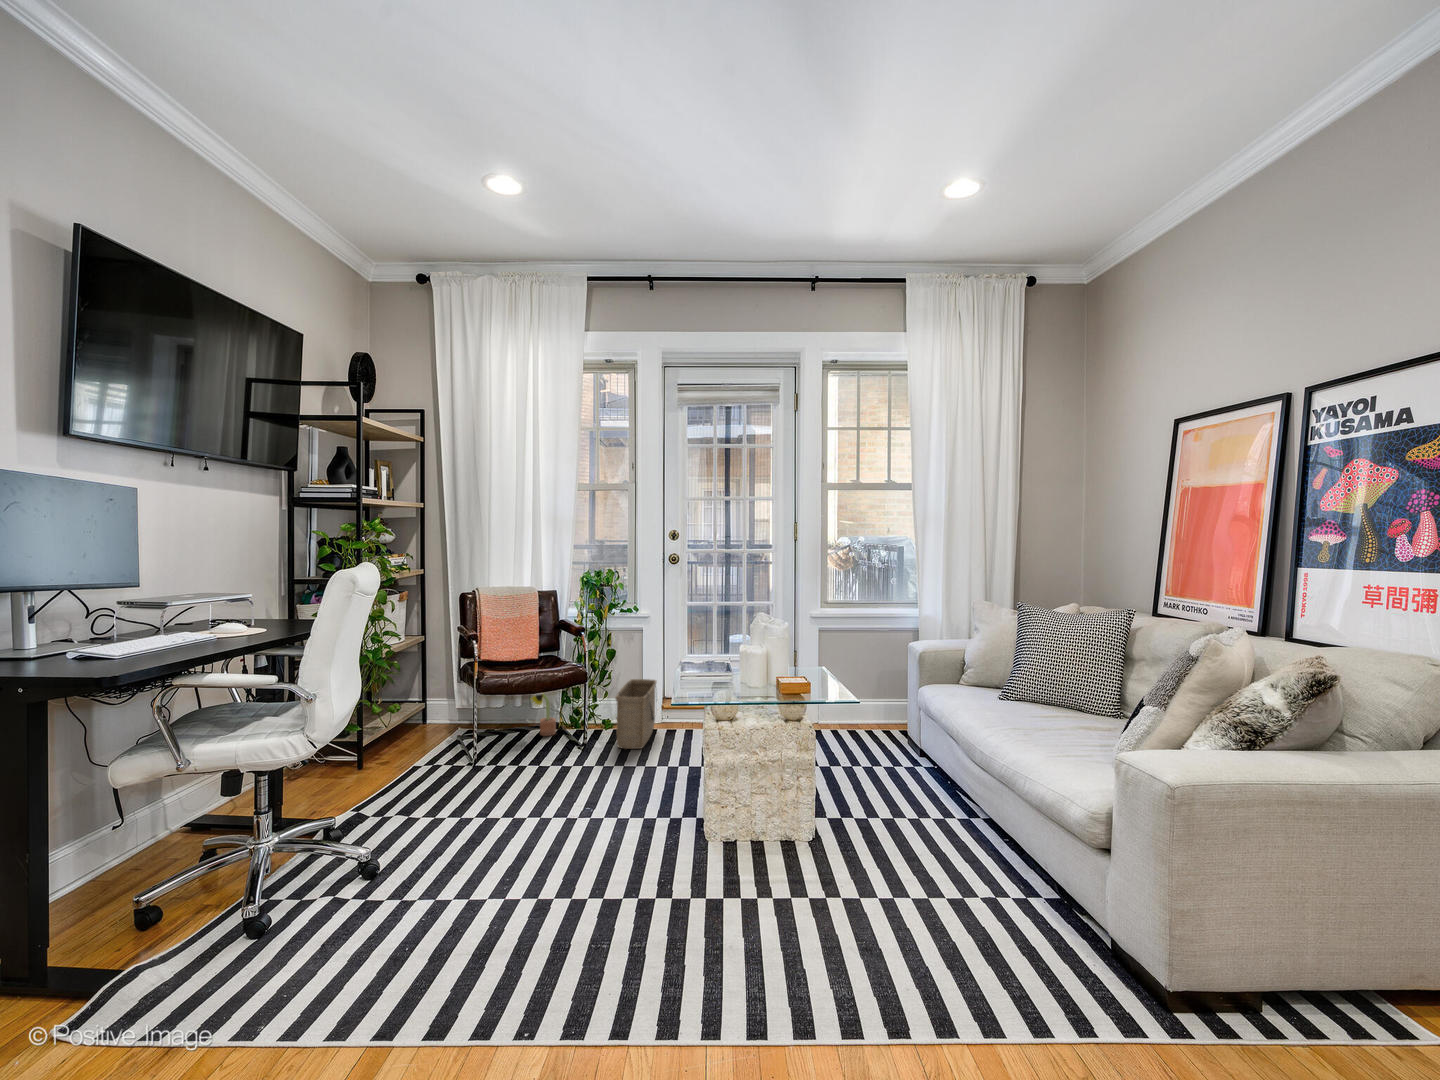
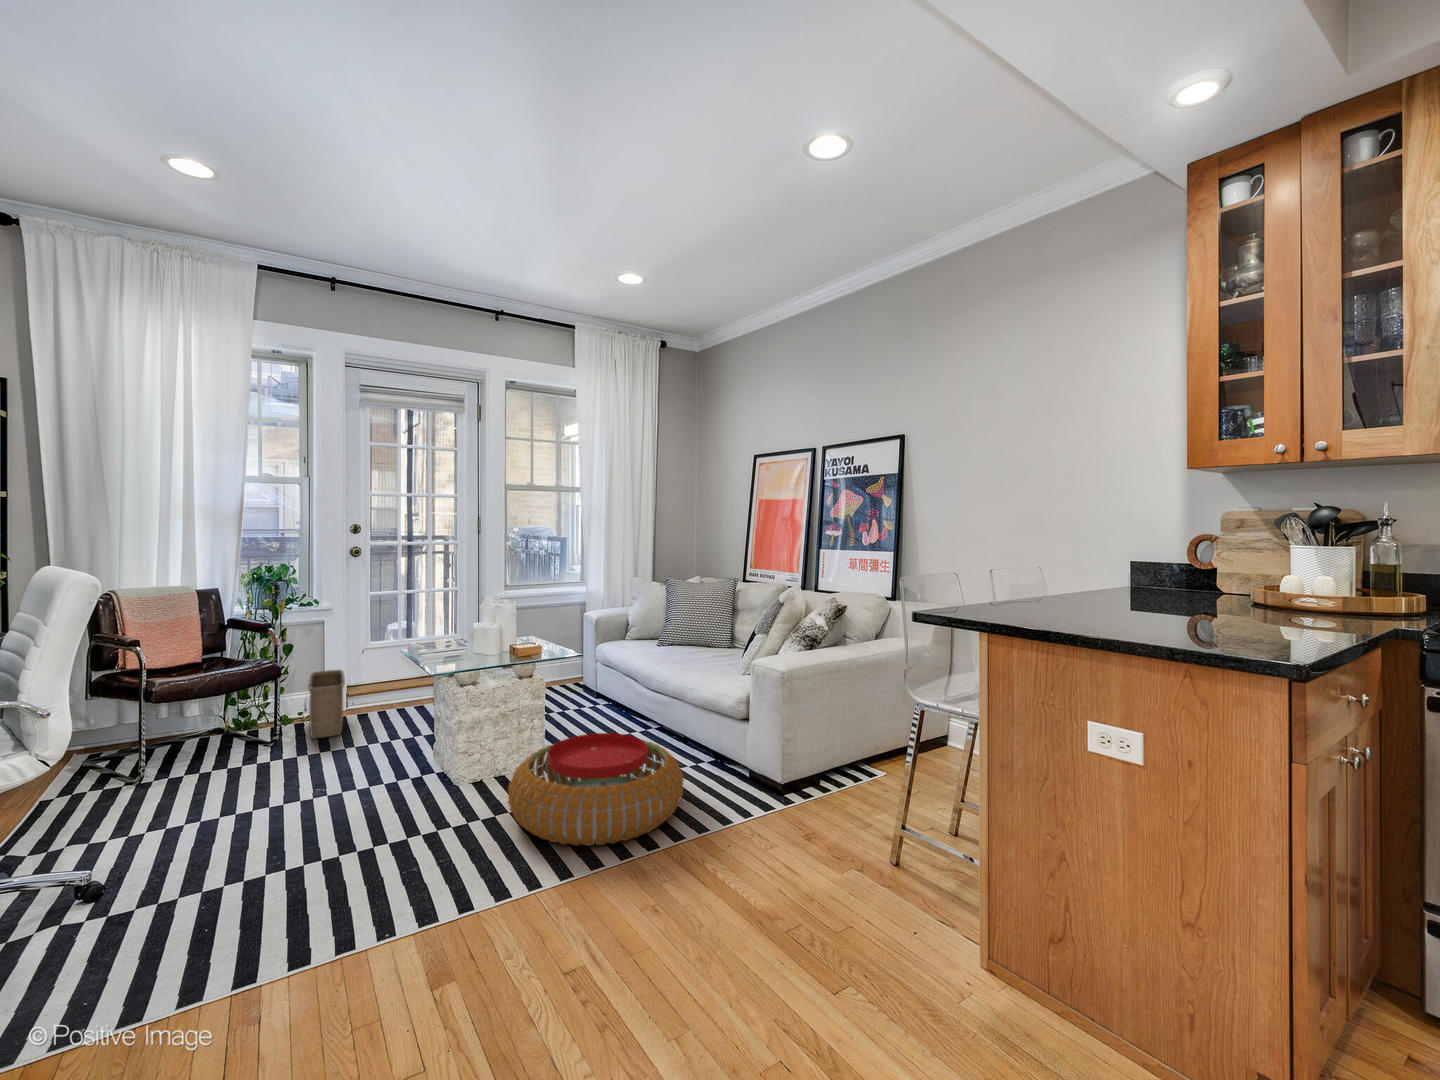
decorative plant: present [531,694,556,736] -> none [185,689,223,743]
pouf: none [731,815,979,998] -> present [508,733,684,846]

